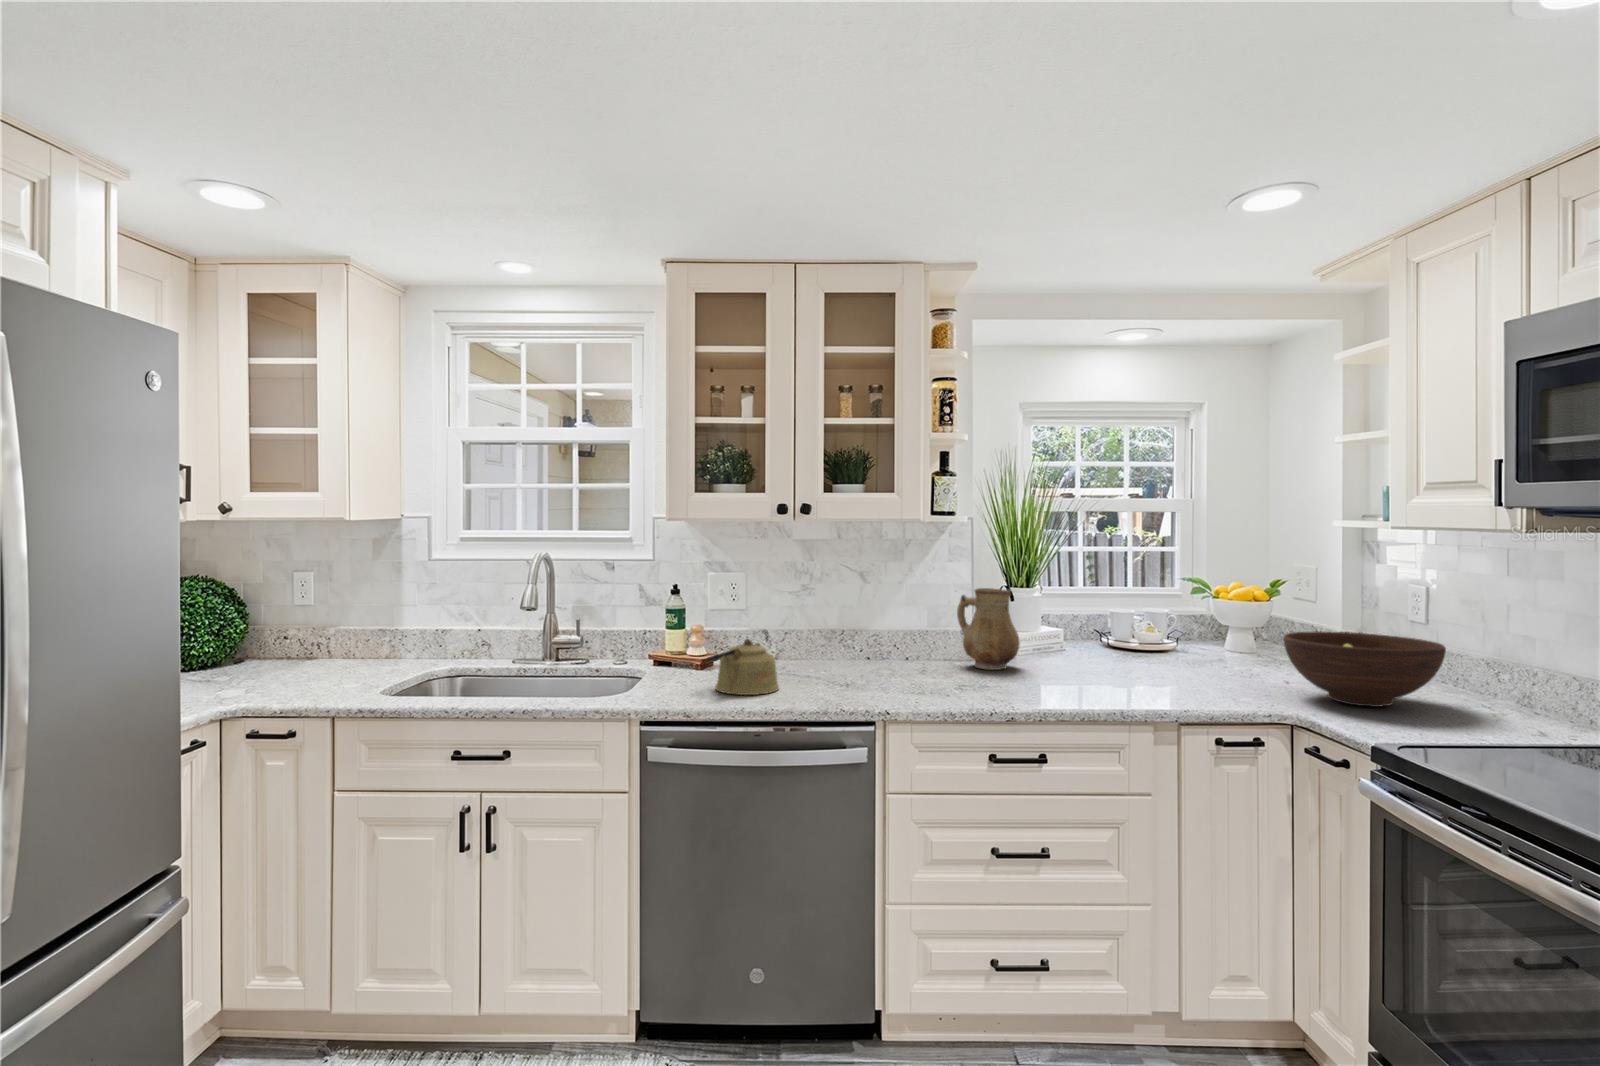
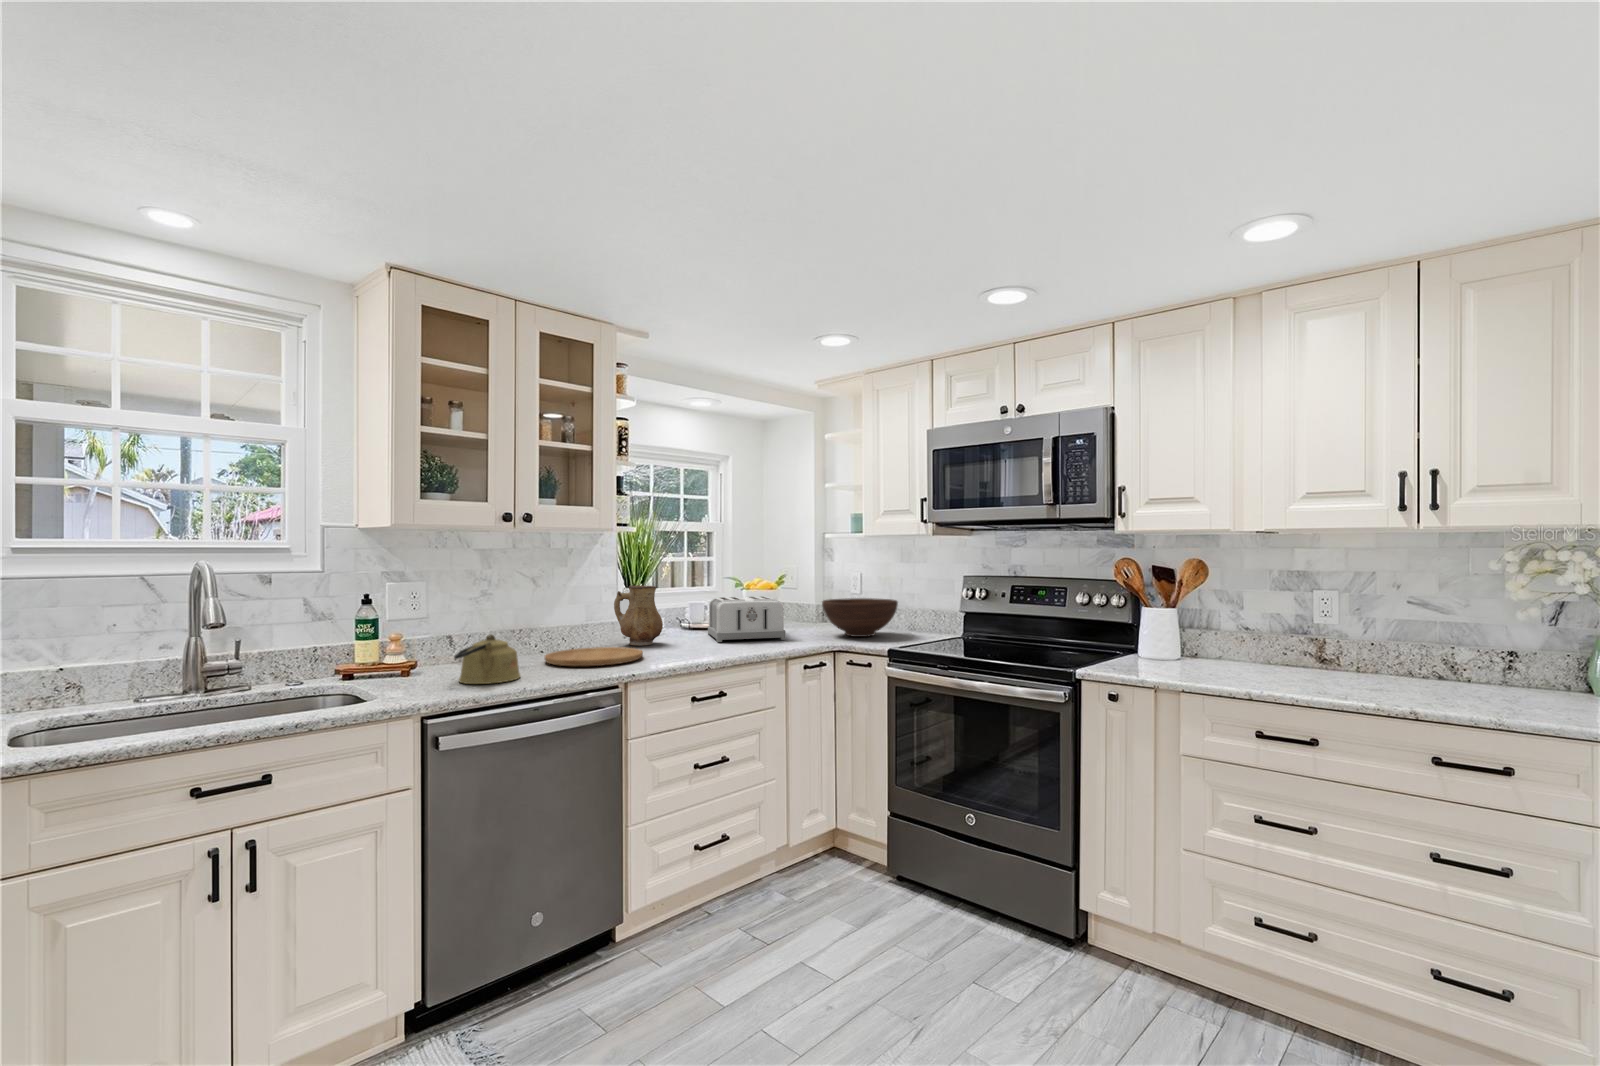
toaster: none [1090,612,1213,690] -> present [708,596,786,642]
cutting board: none [832,664,952,692] -> present [545,647,643,666]

